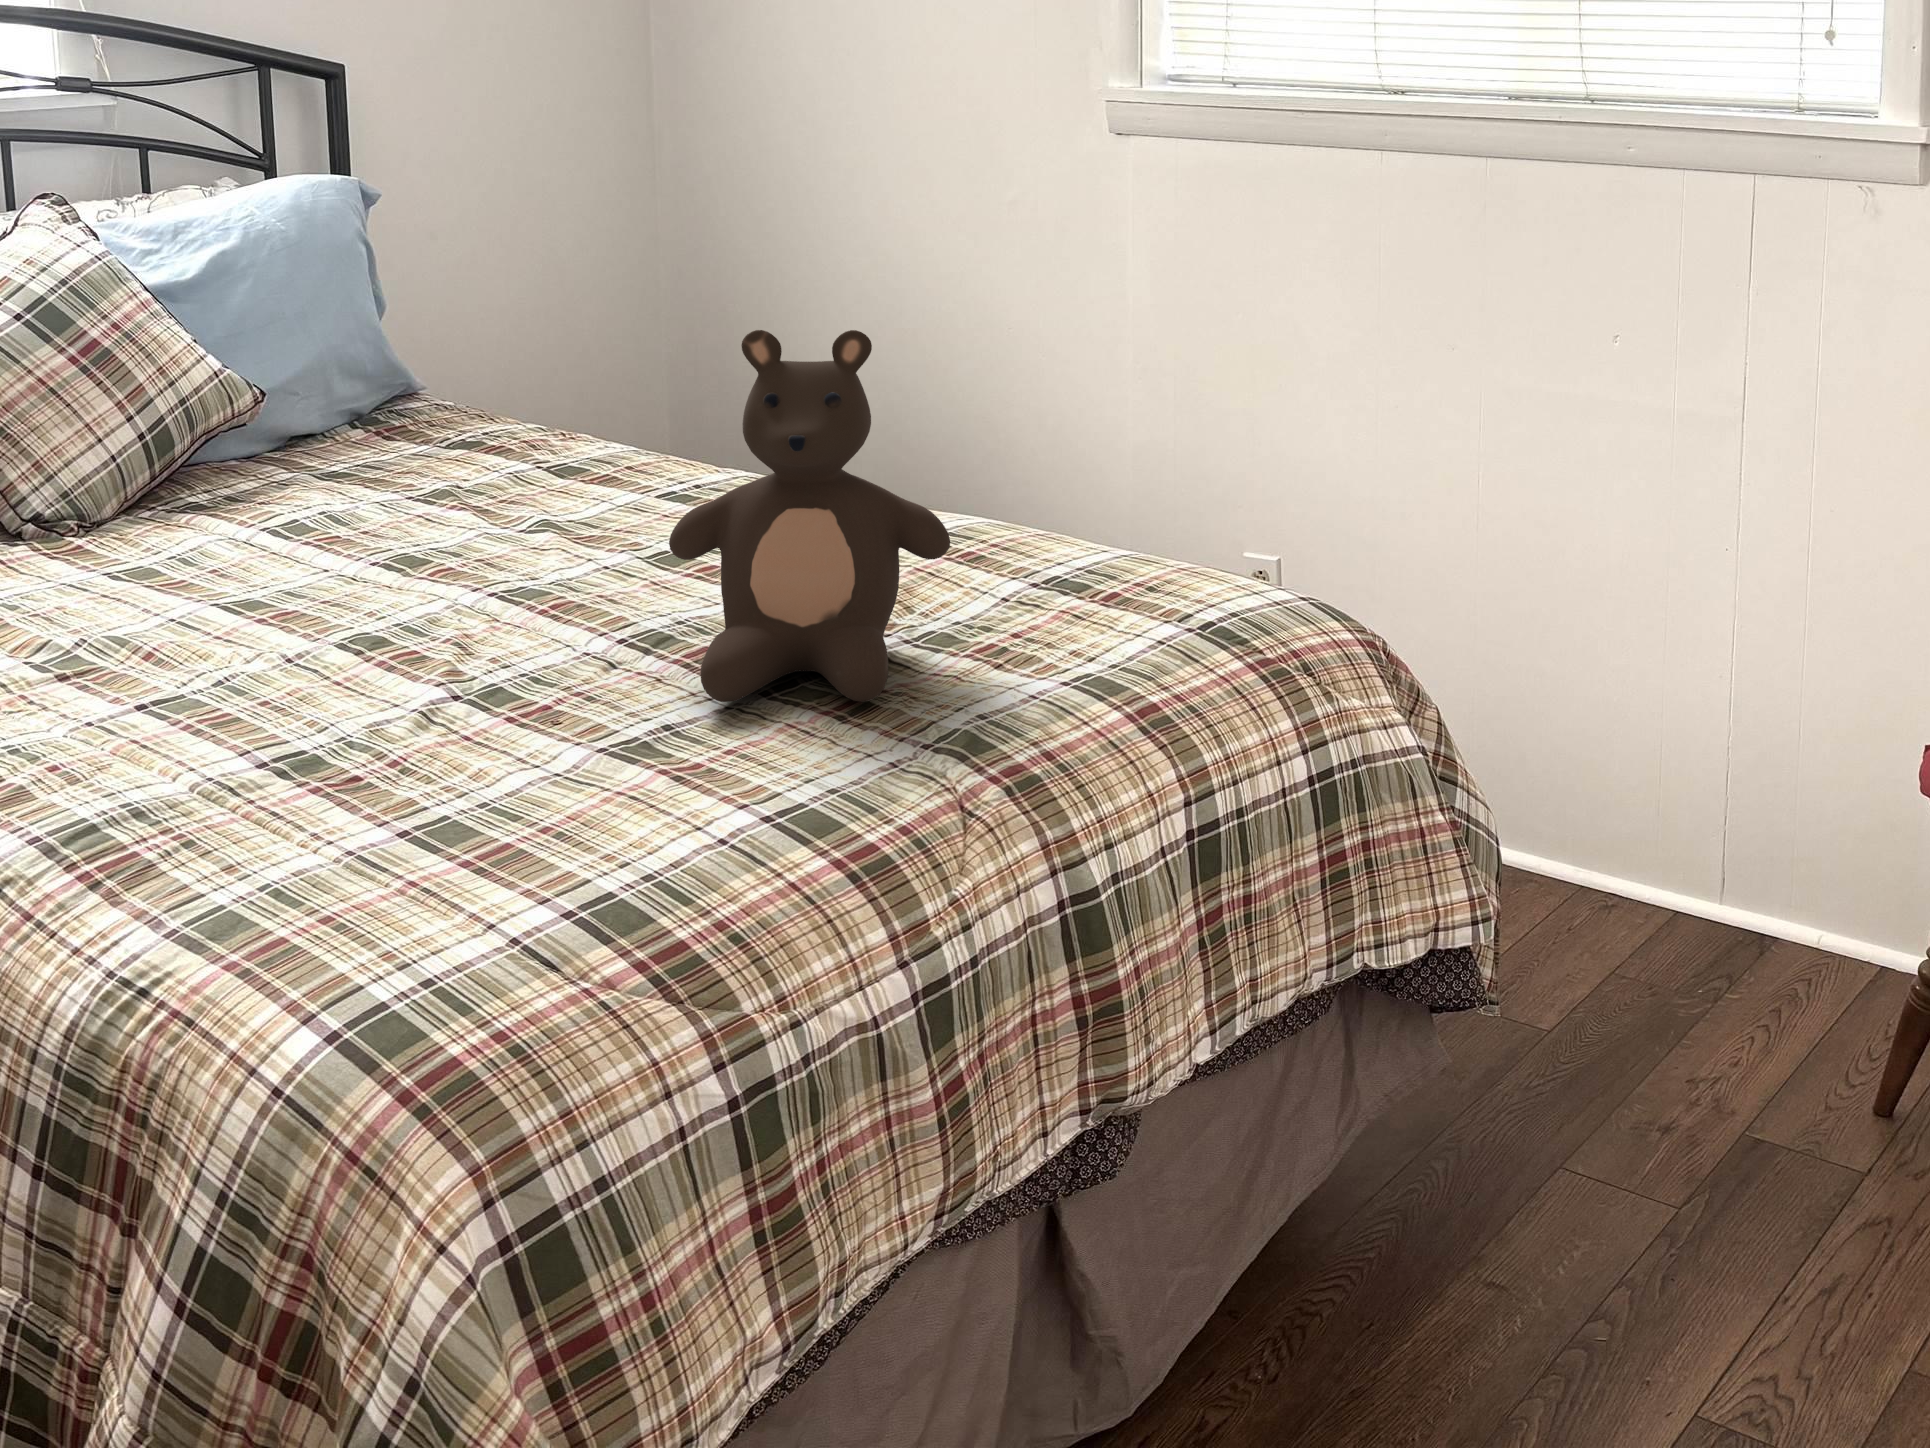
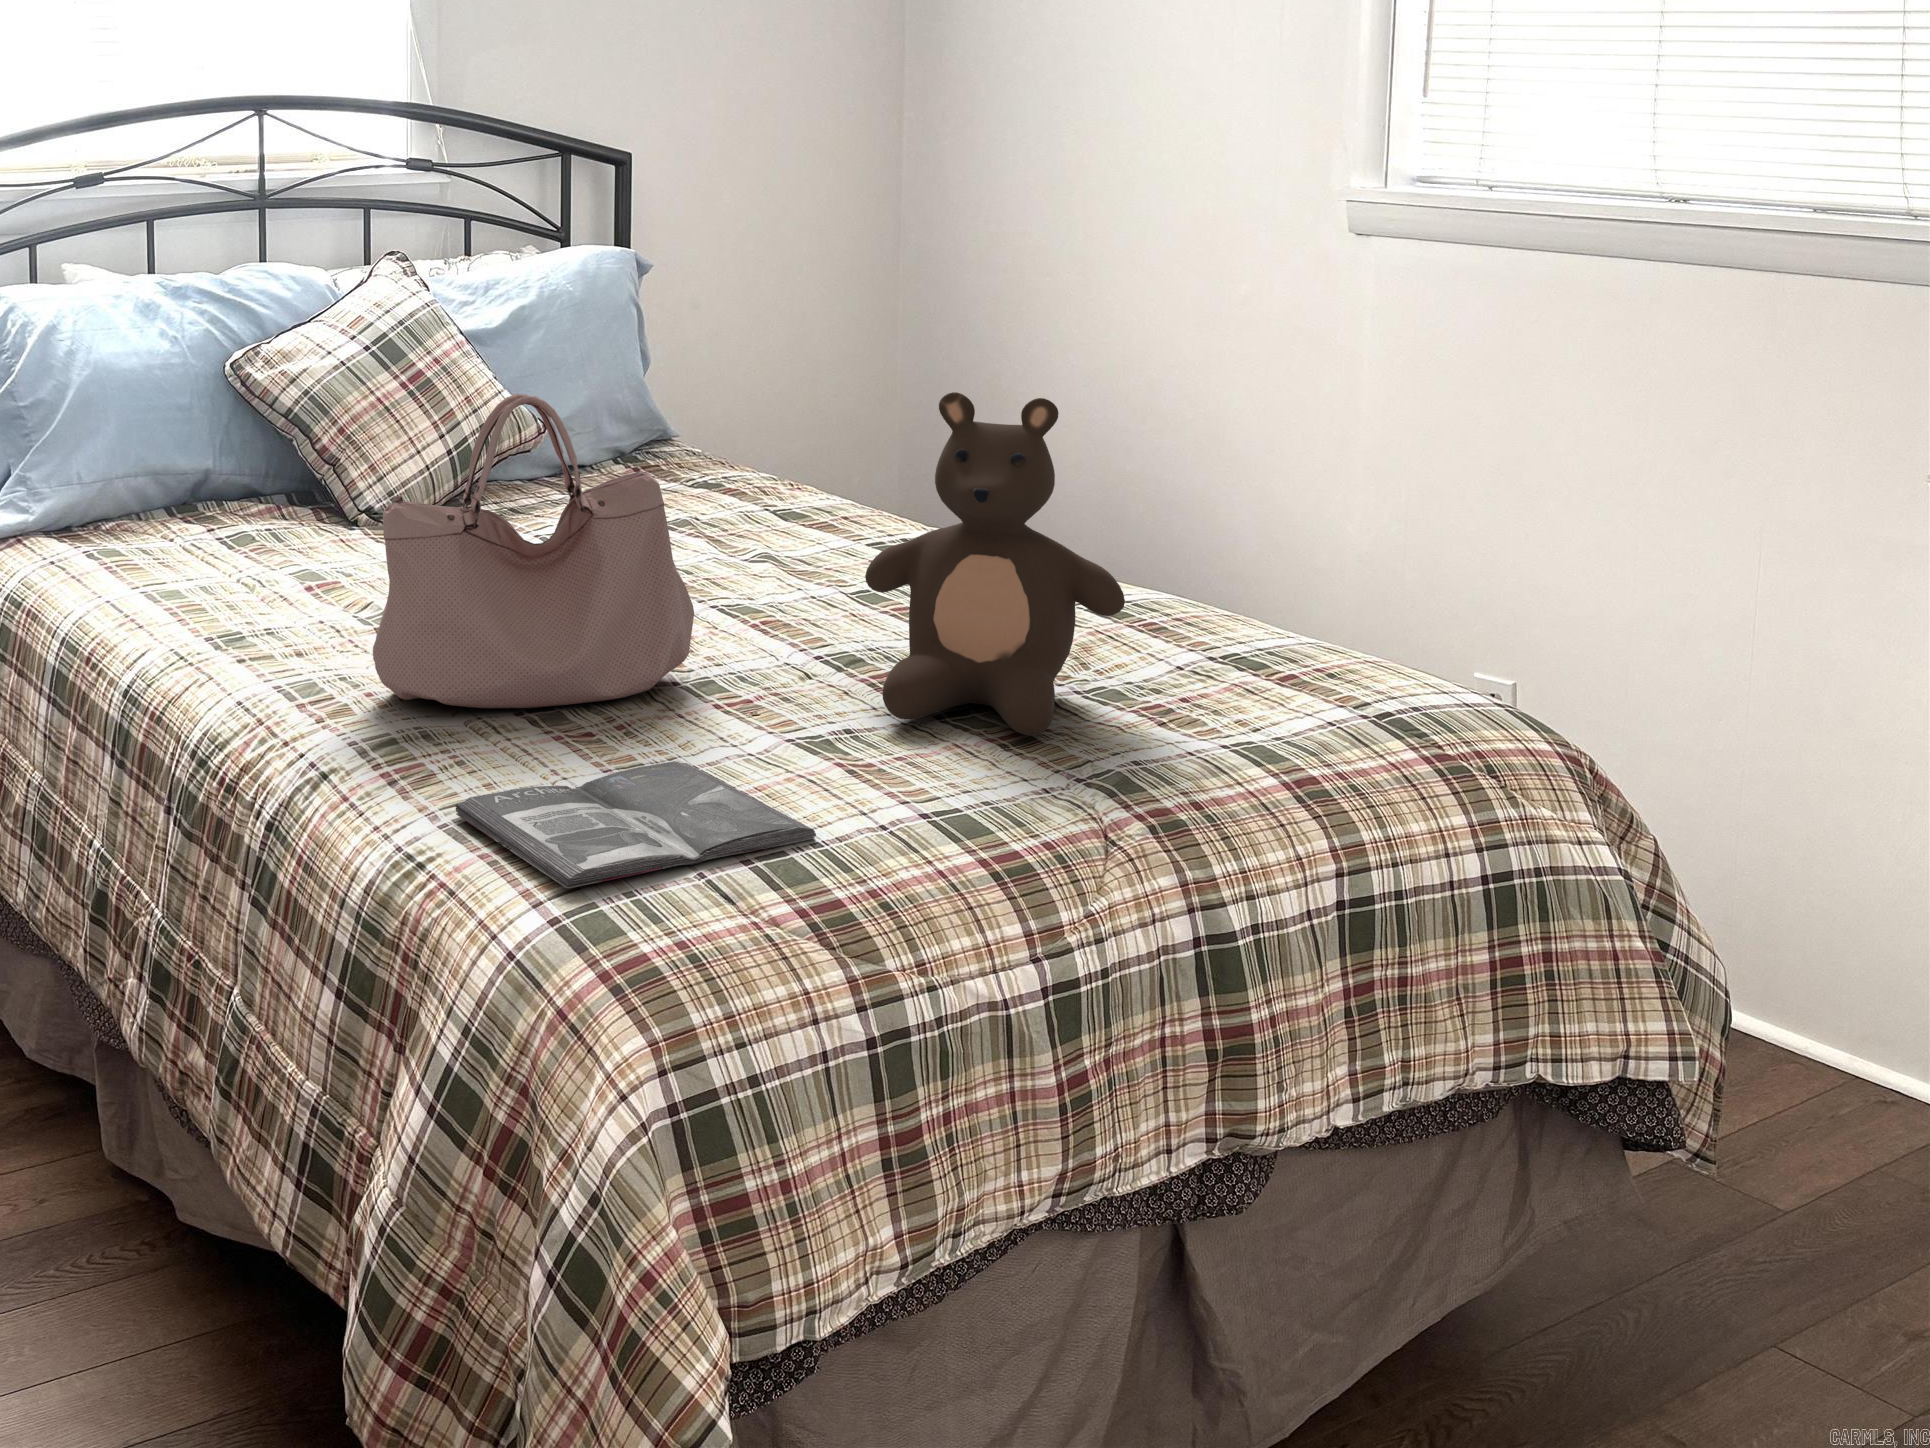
handbag: none [55,368,472,764] -> present [373,394,694,708]
magazine: none [185,795,647,991] -> present [455,761,816,888]

